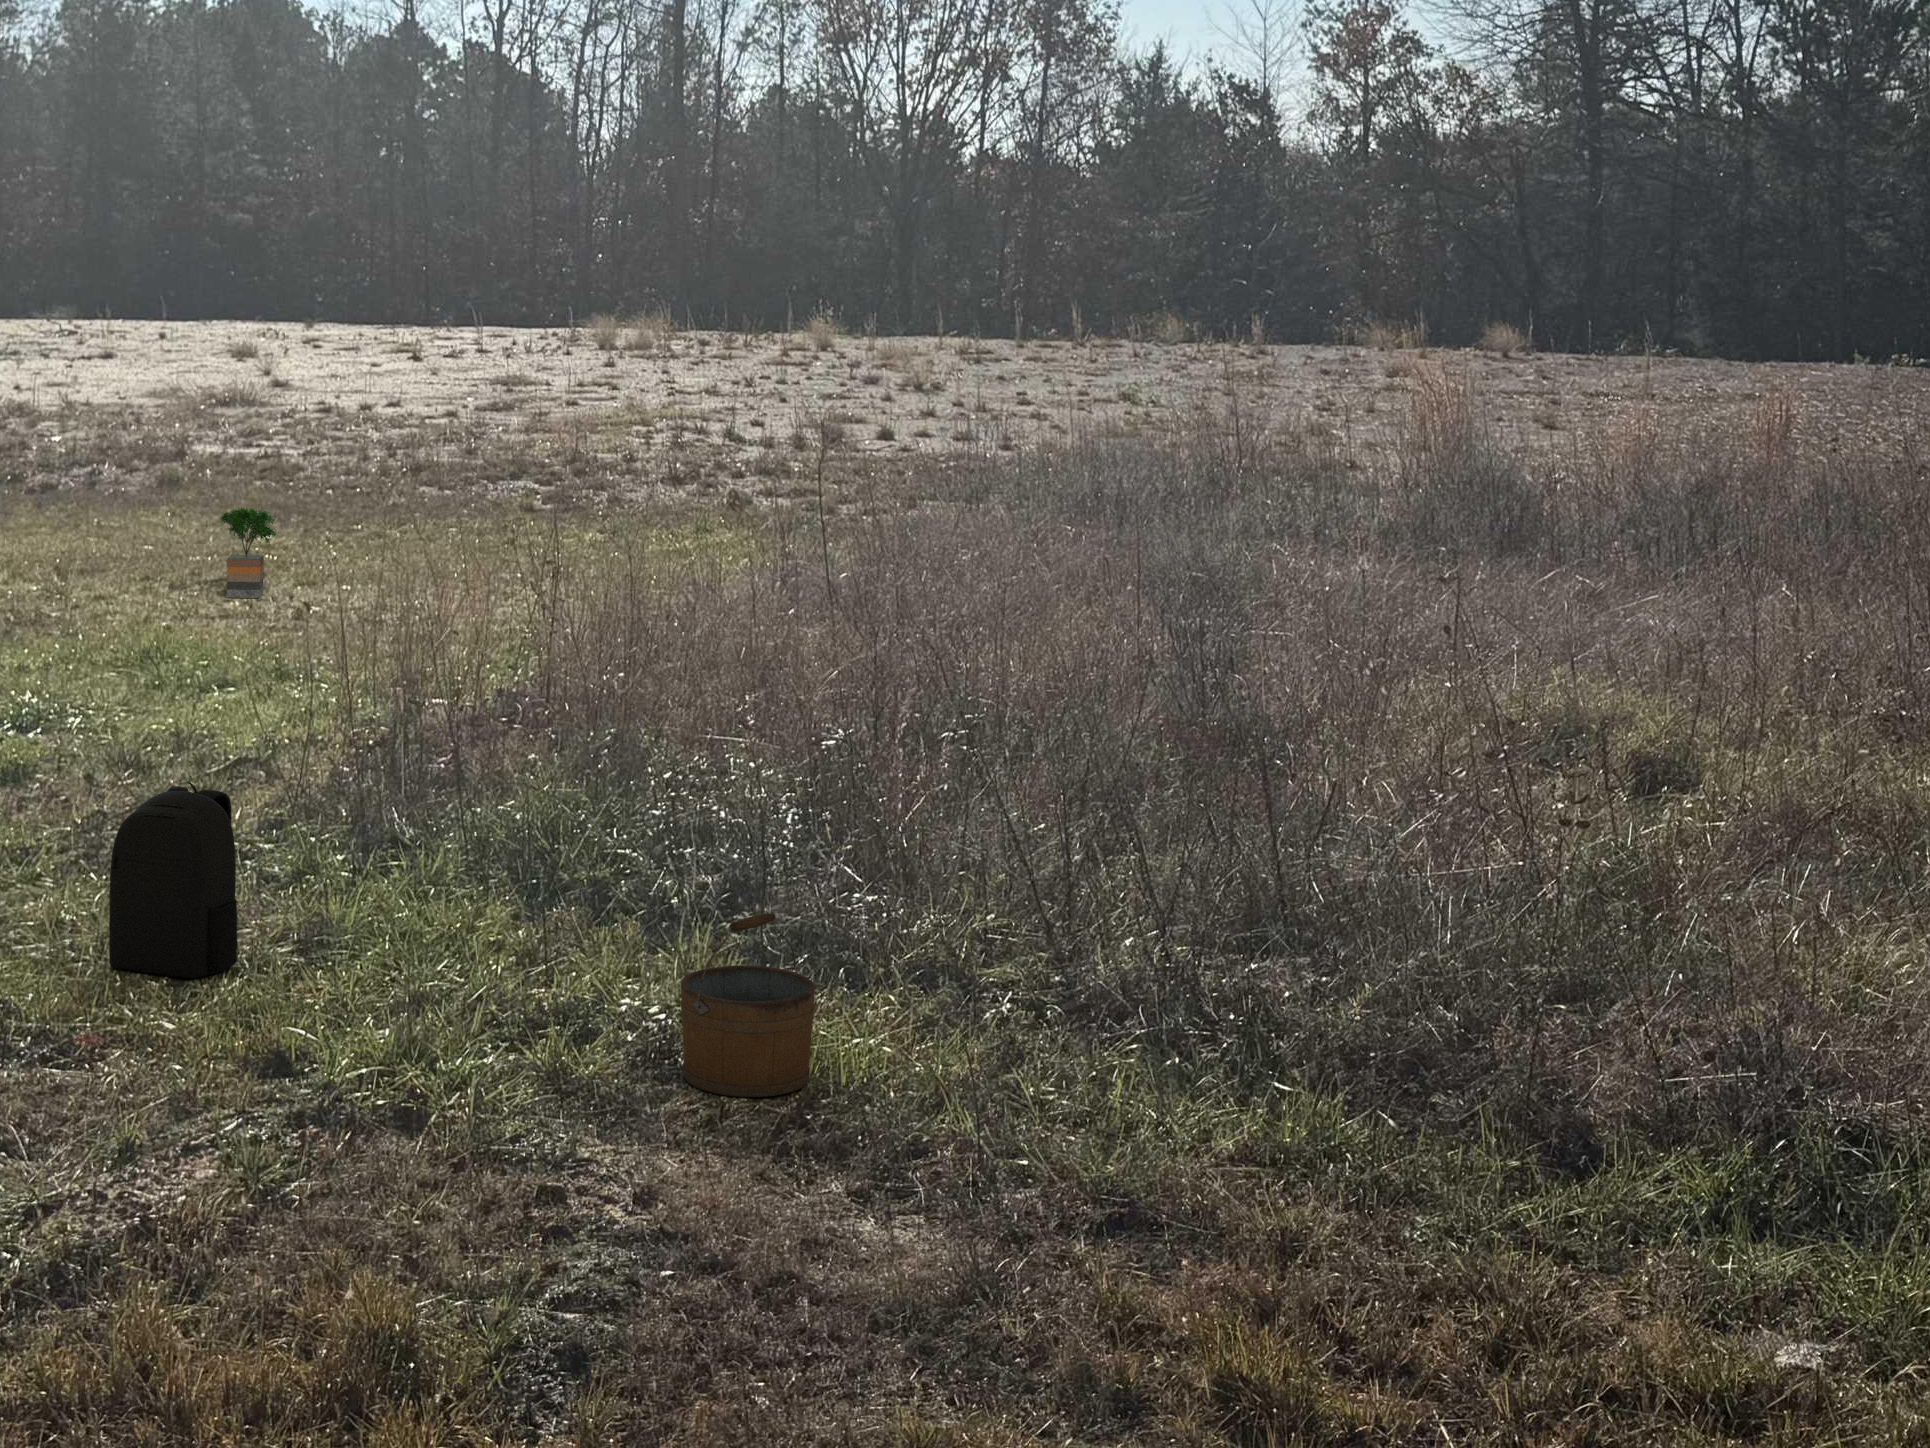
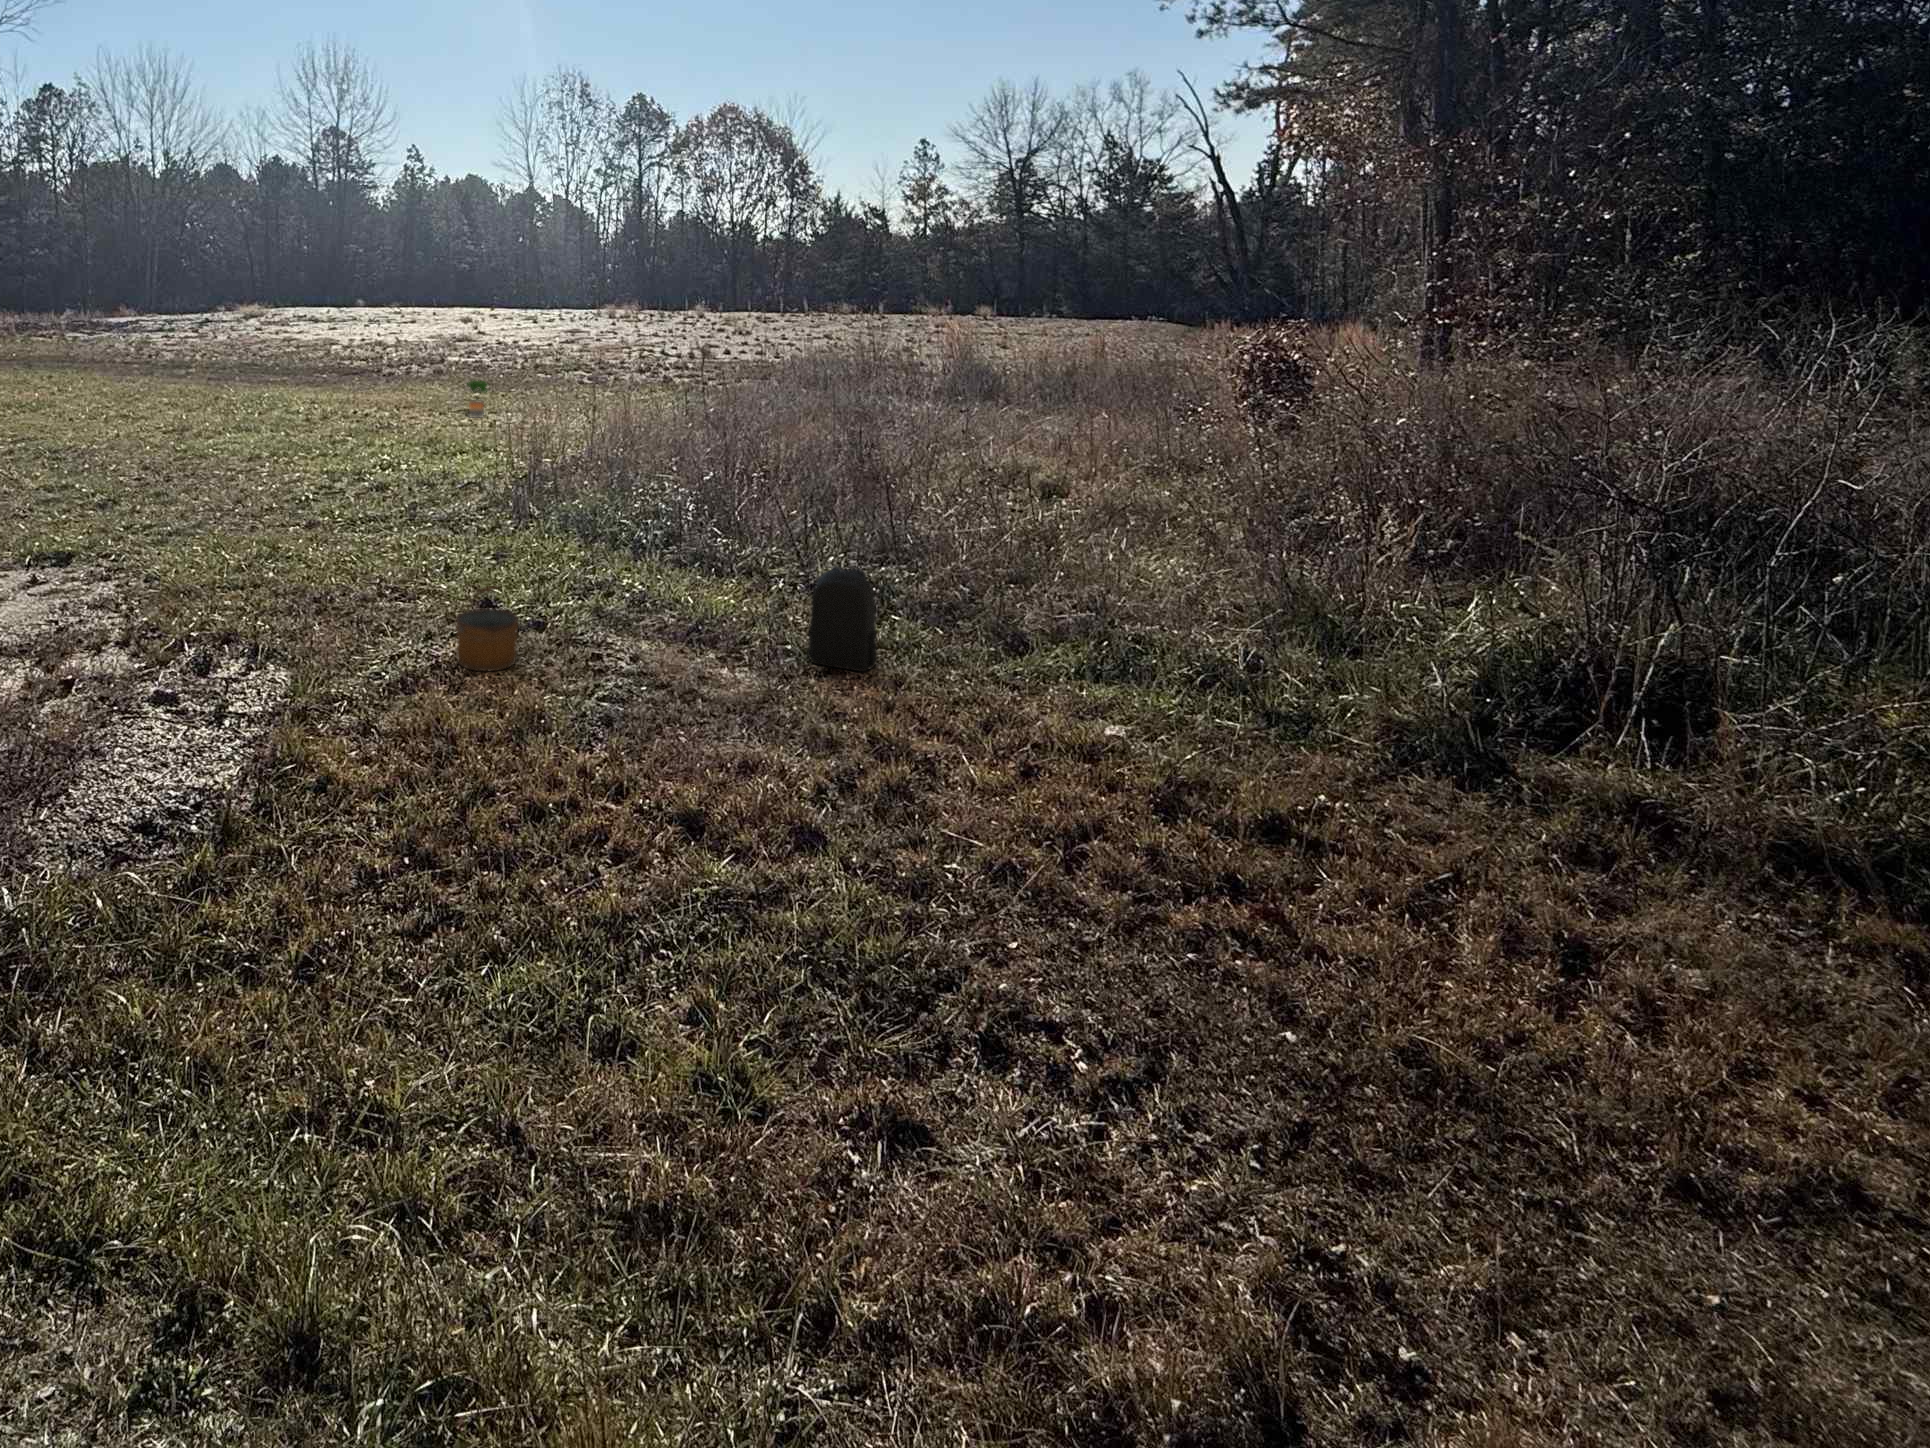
backpack: present [109,782,238,978] -> present [807,566,878,672]
bucket: present [681,913,815,1097] -> present [456,585,518,671]

